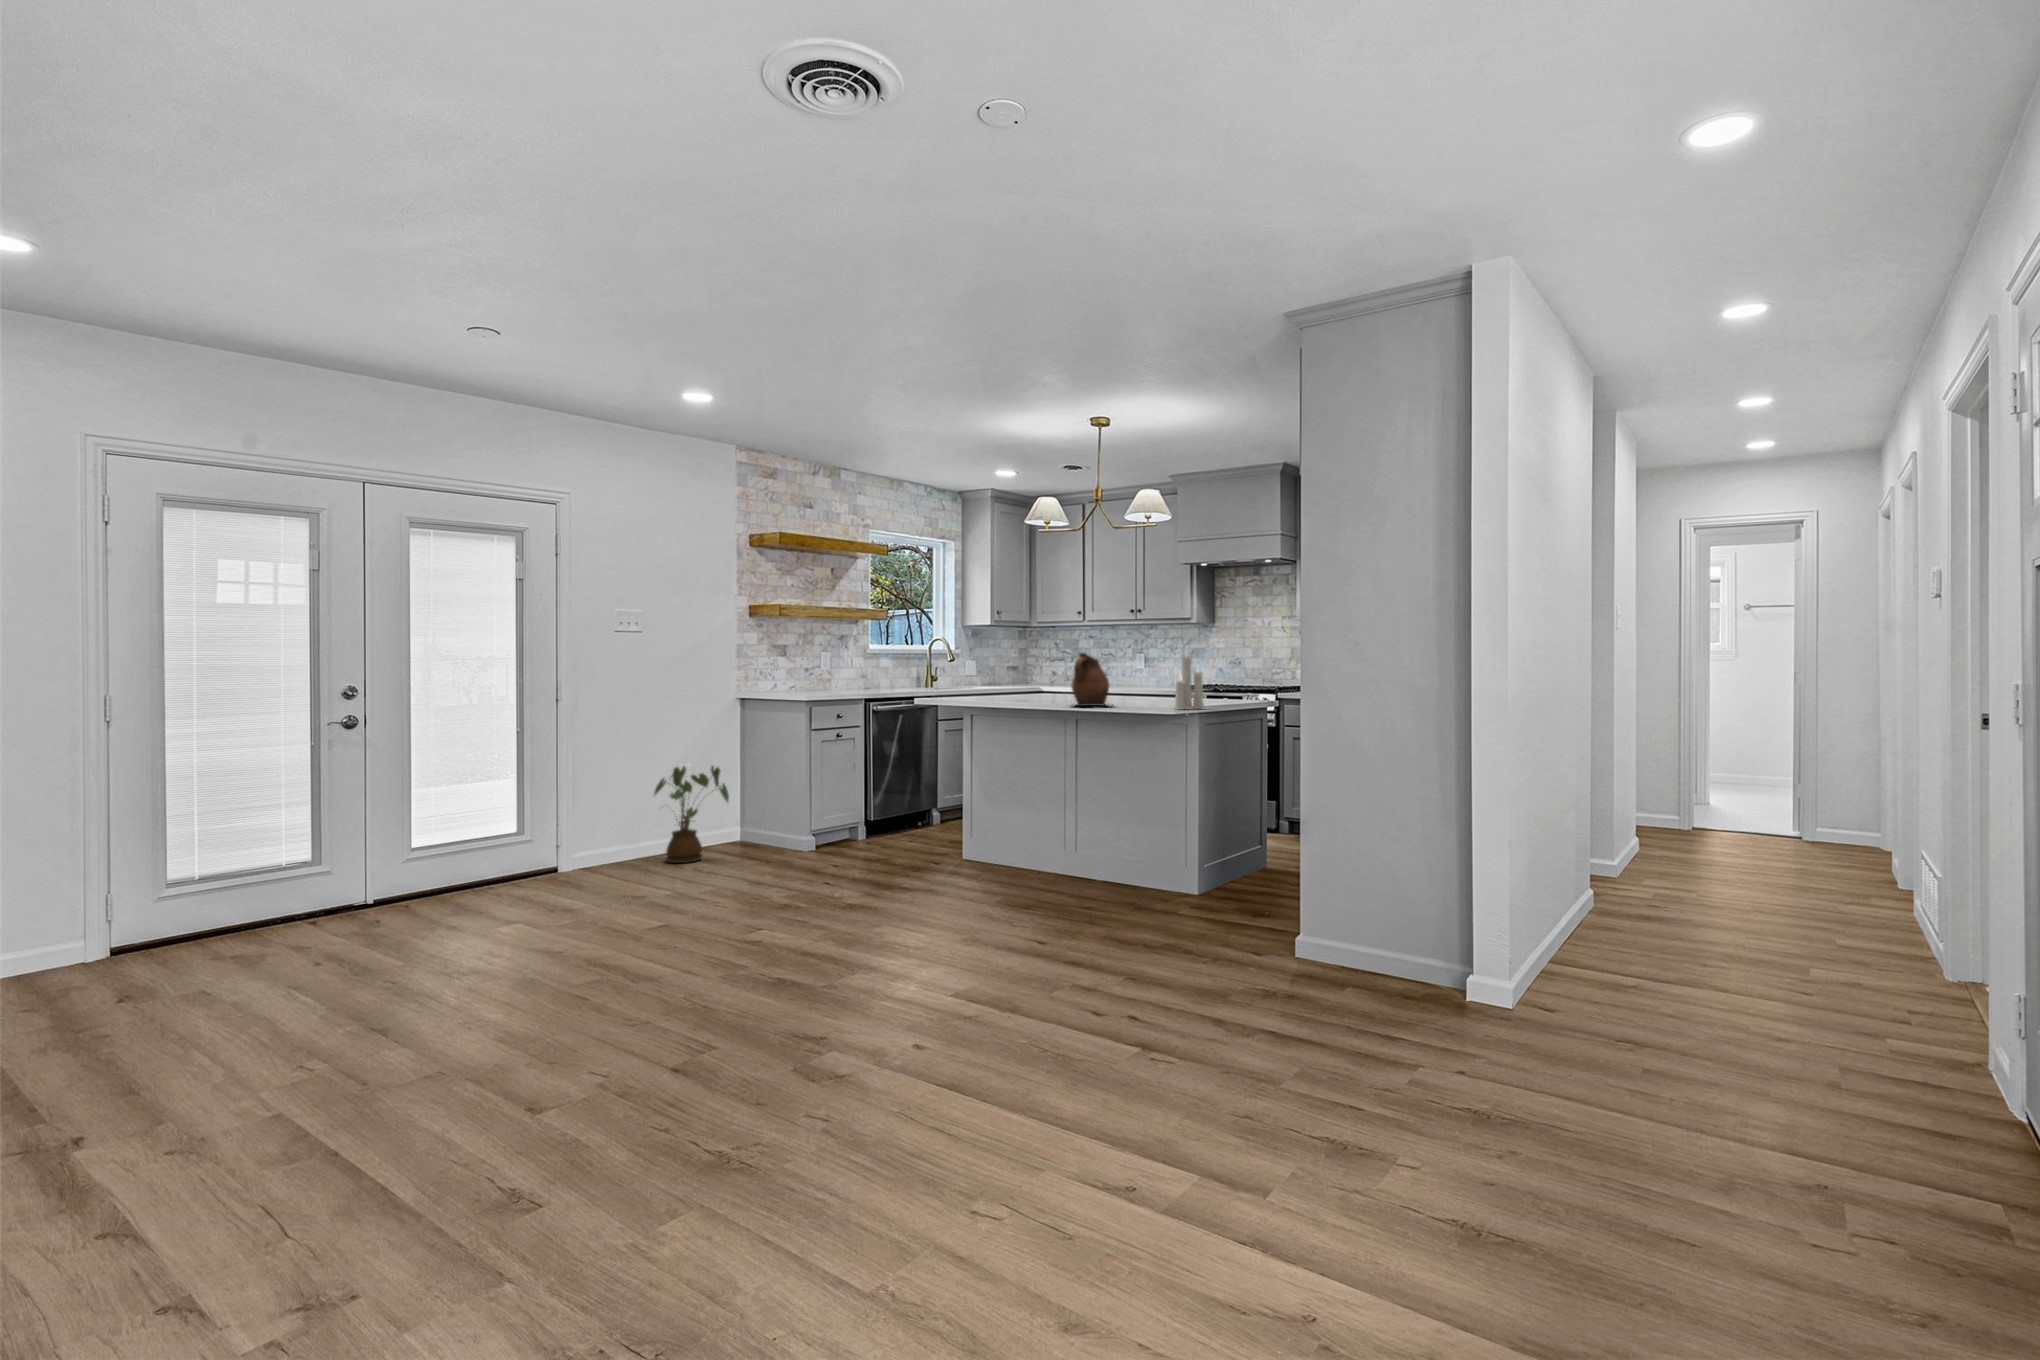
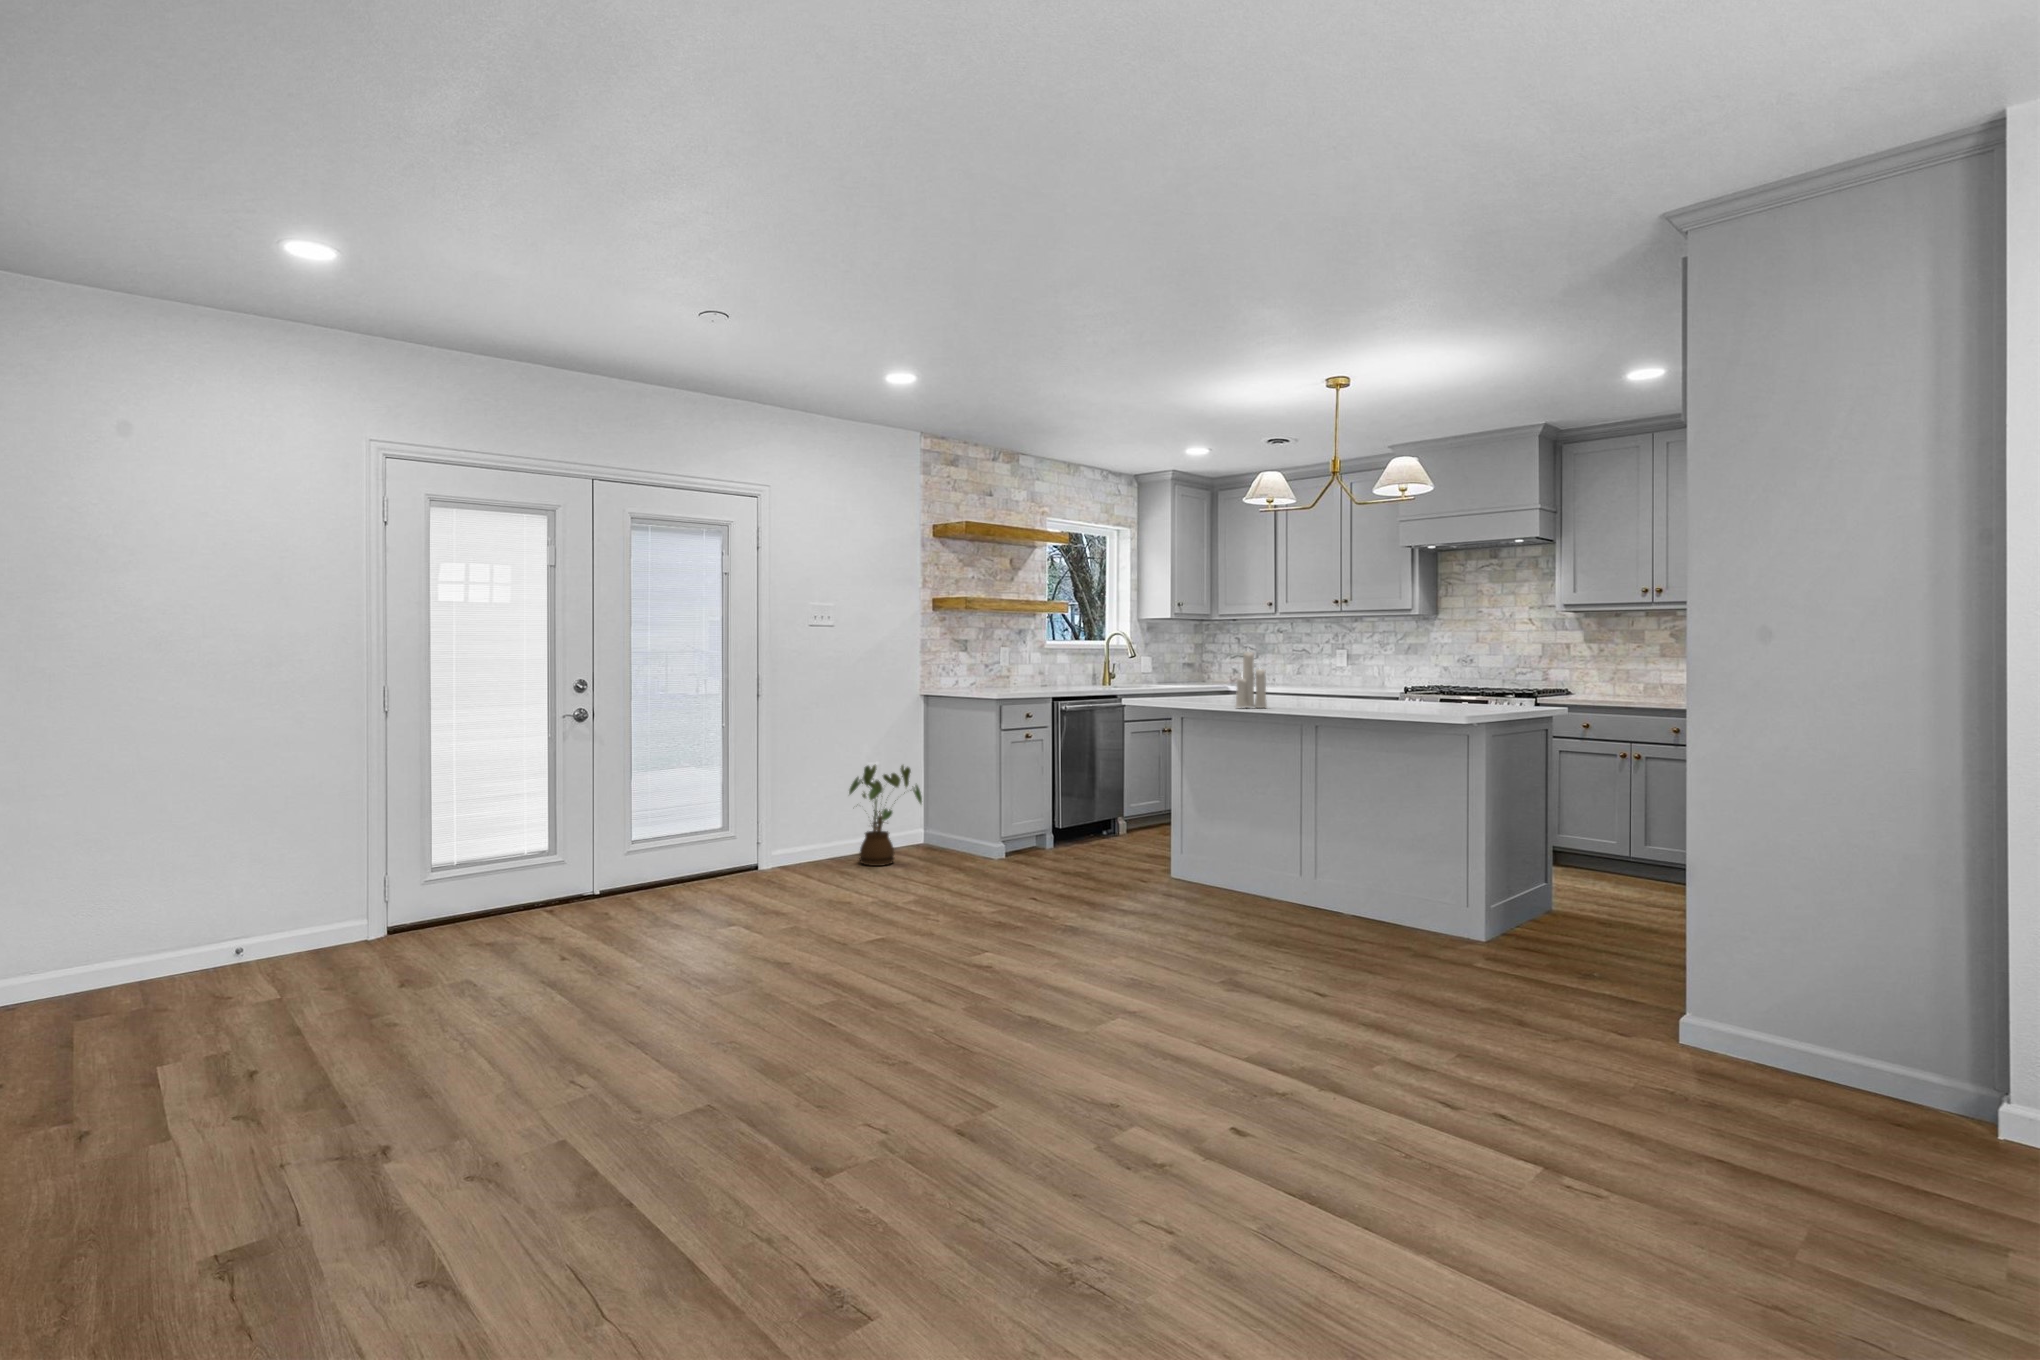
ceramic pitcher: present [1071,653,1113,706] -> none [1311,649,1372,713]
candle: present [1175,655,1204,709] -> present [1236,652,1267,708]

